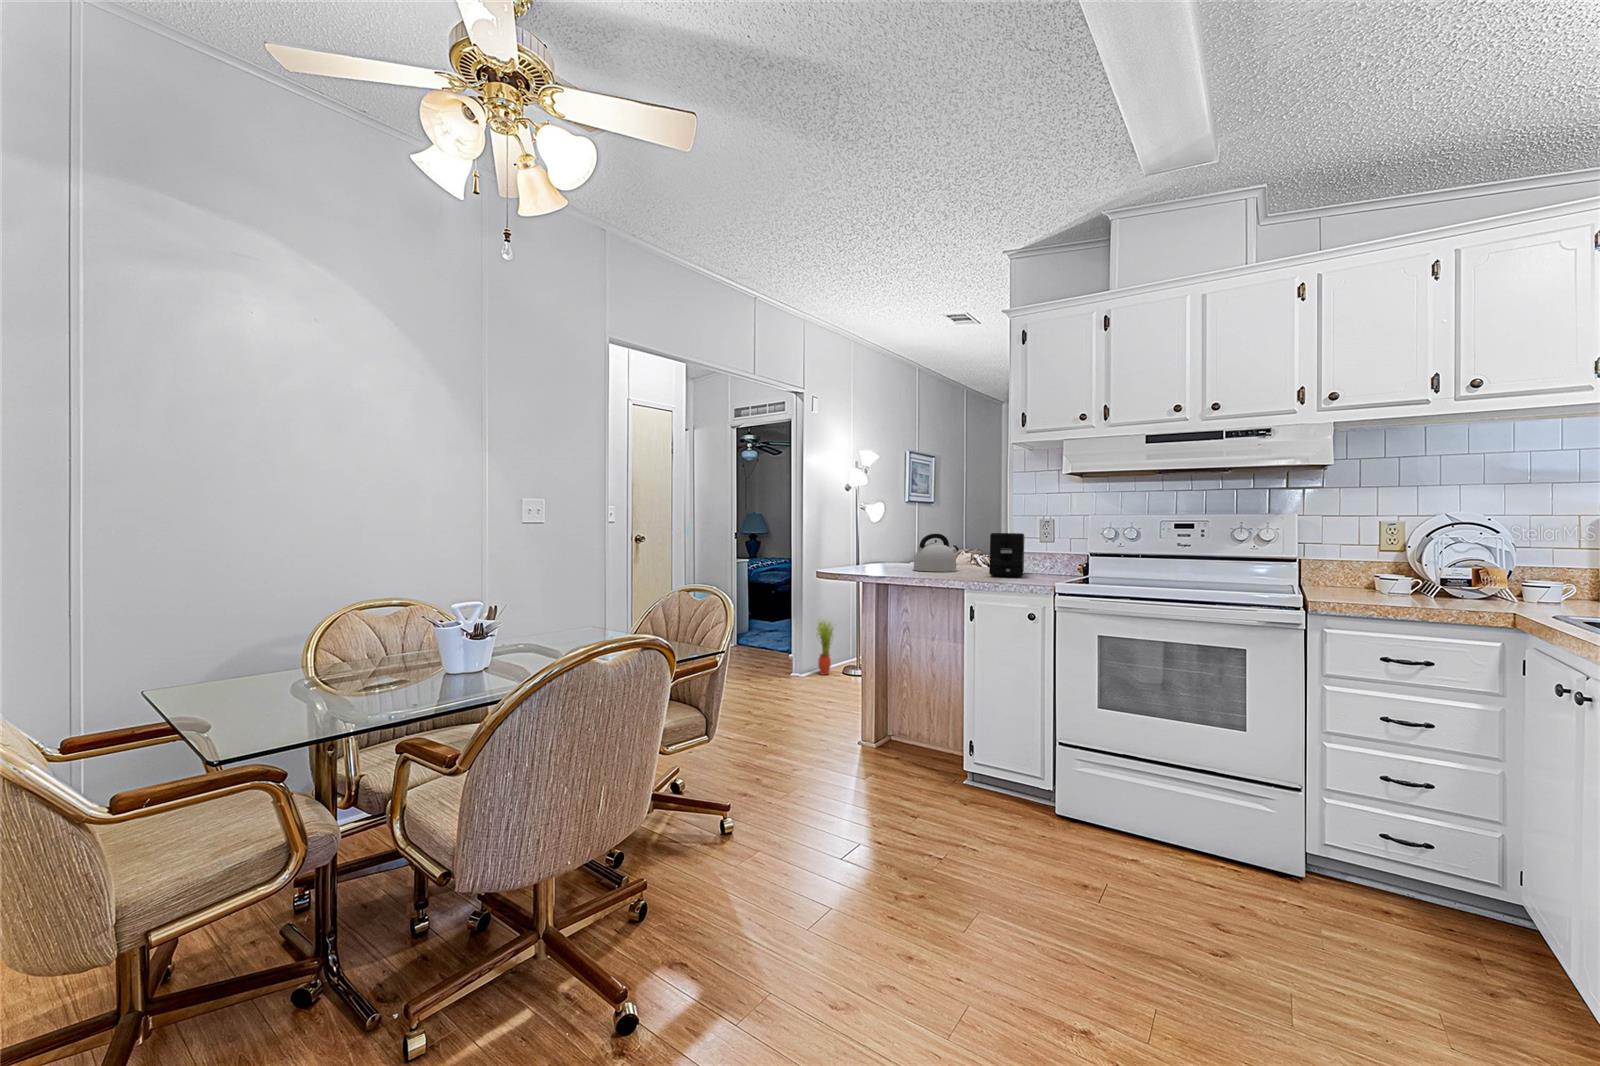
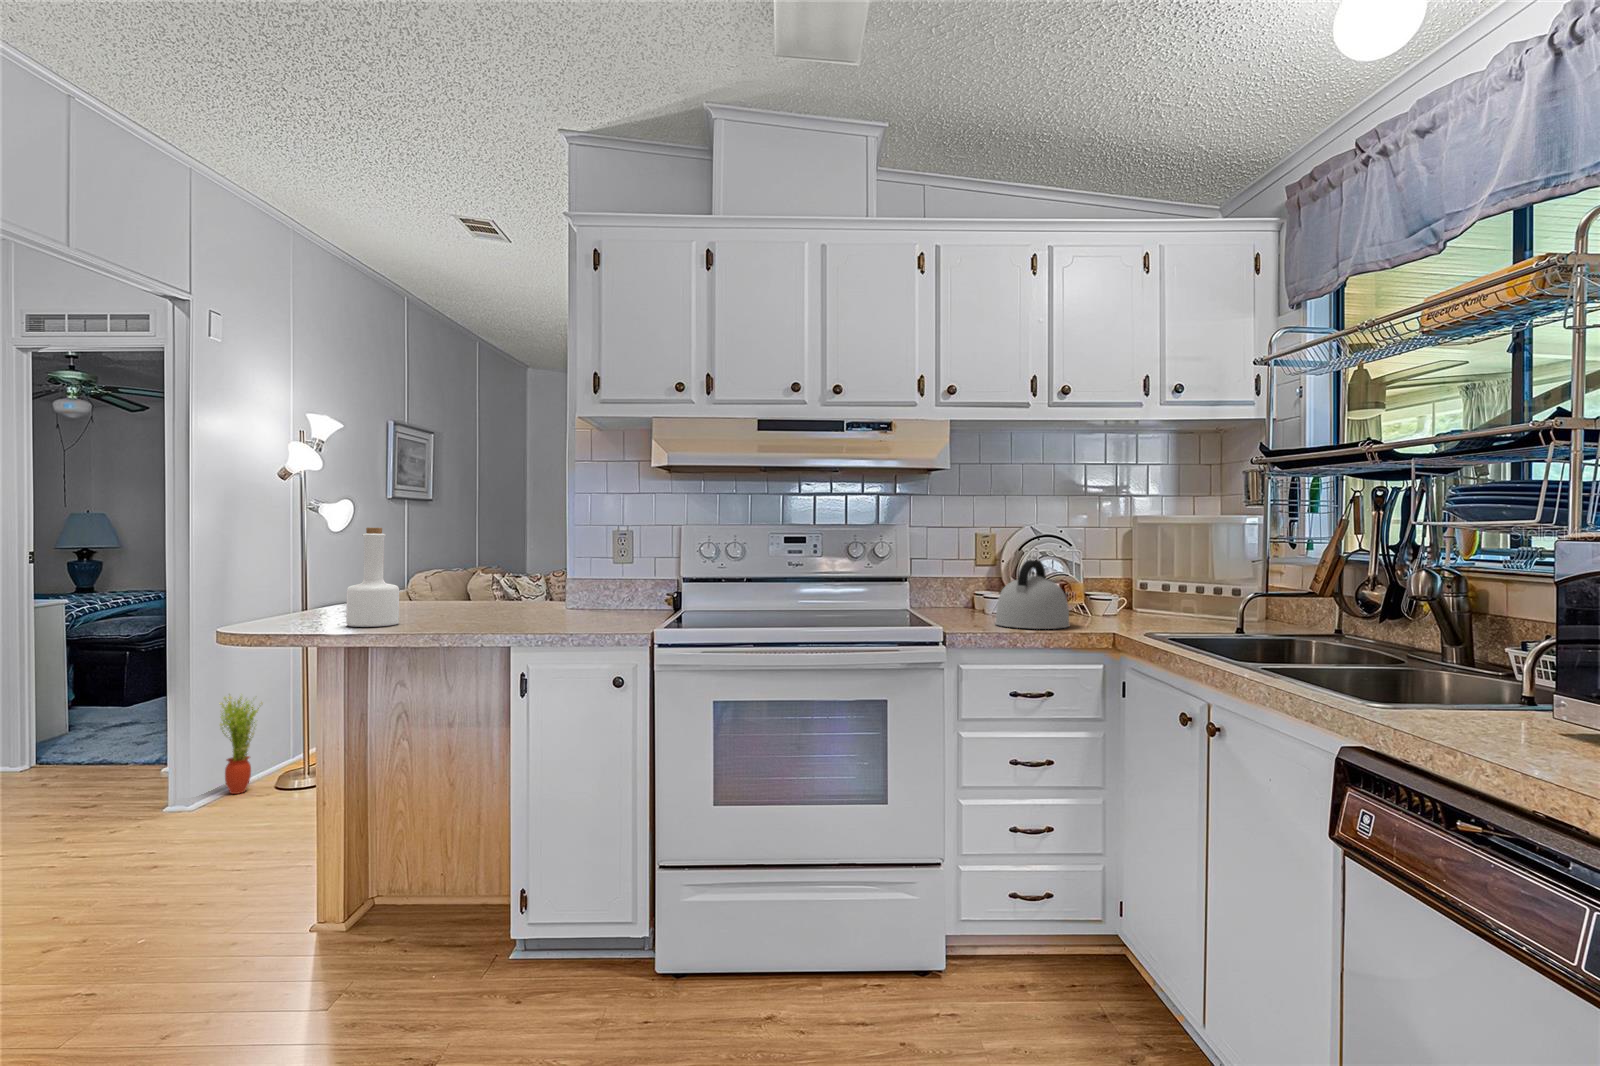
bottle: none [876,517,904,574] -> present [346,528,399,627]
toaster: present [989,533,1024,577] -> none [544,551,595,618]
kettle: present [913,534,959,572] -> present [995,560,1070,629]

